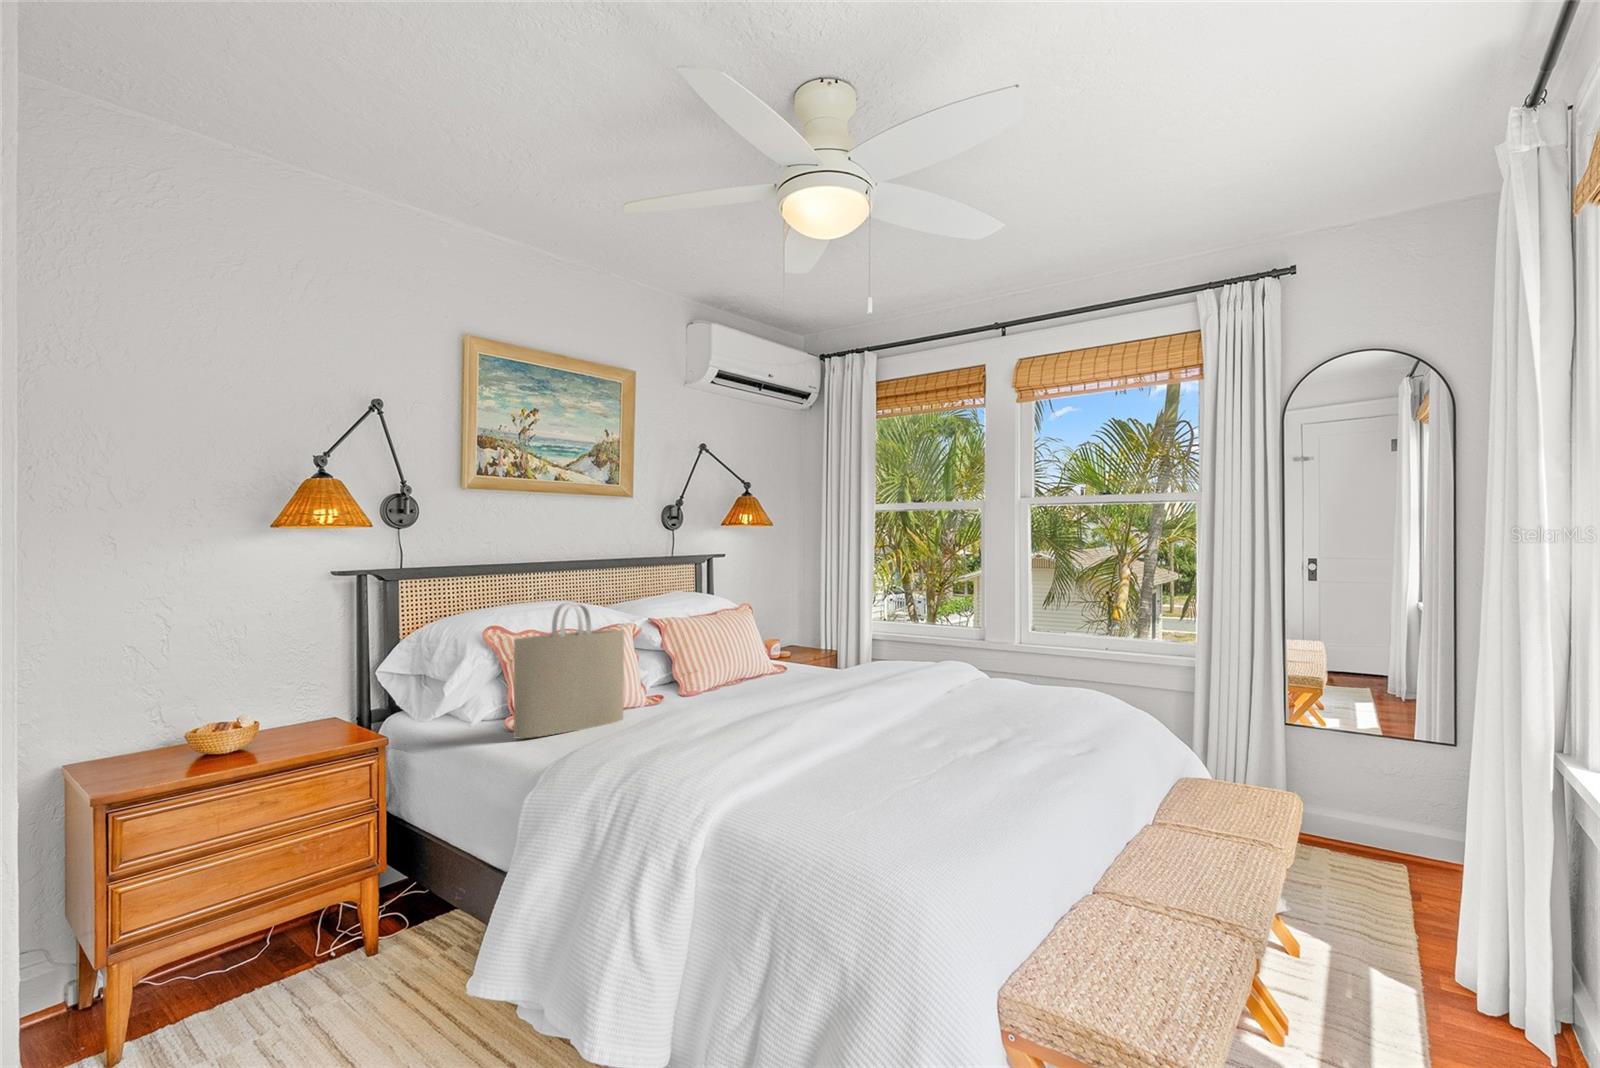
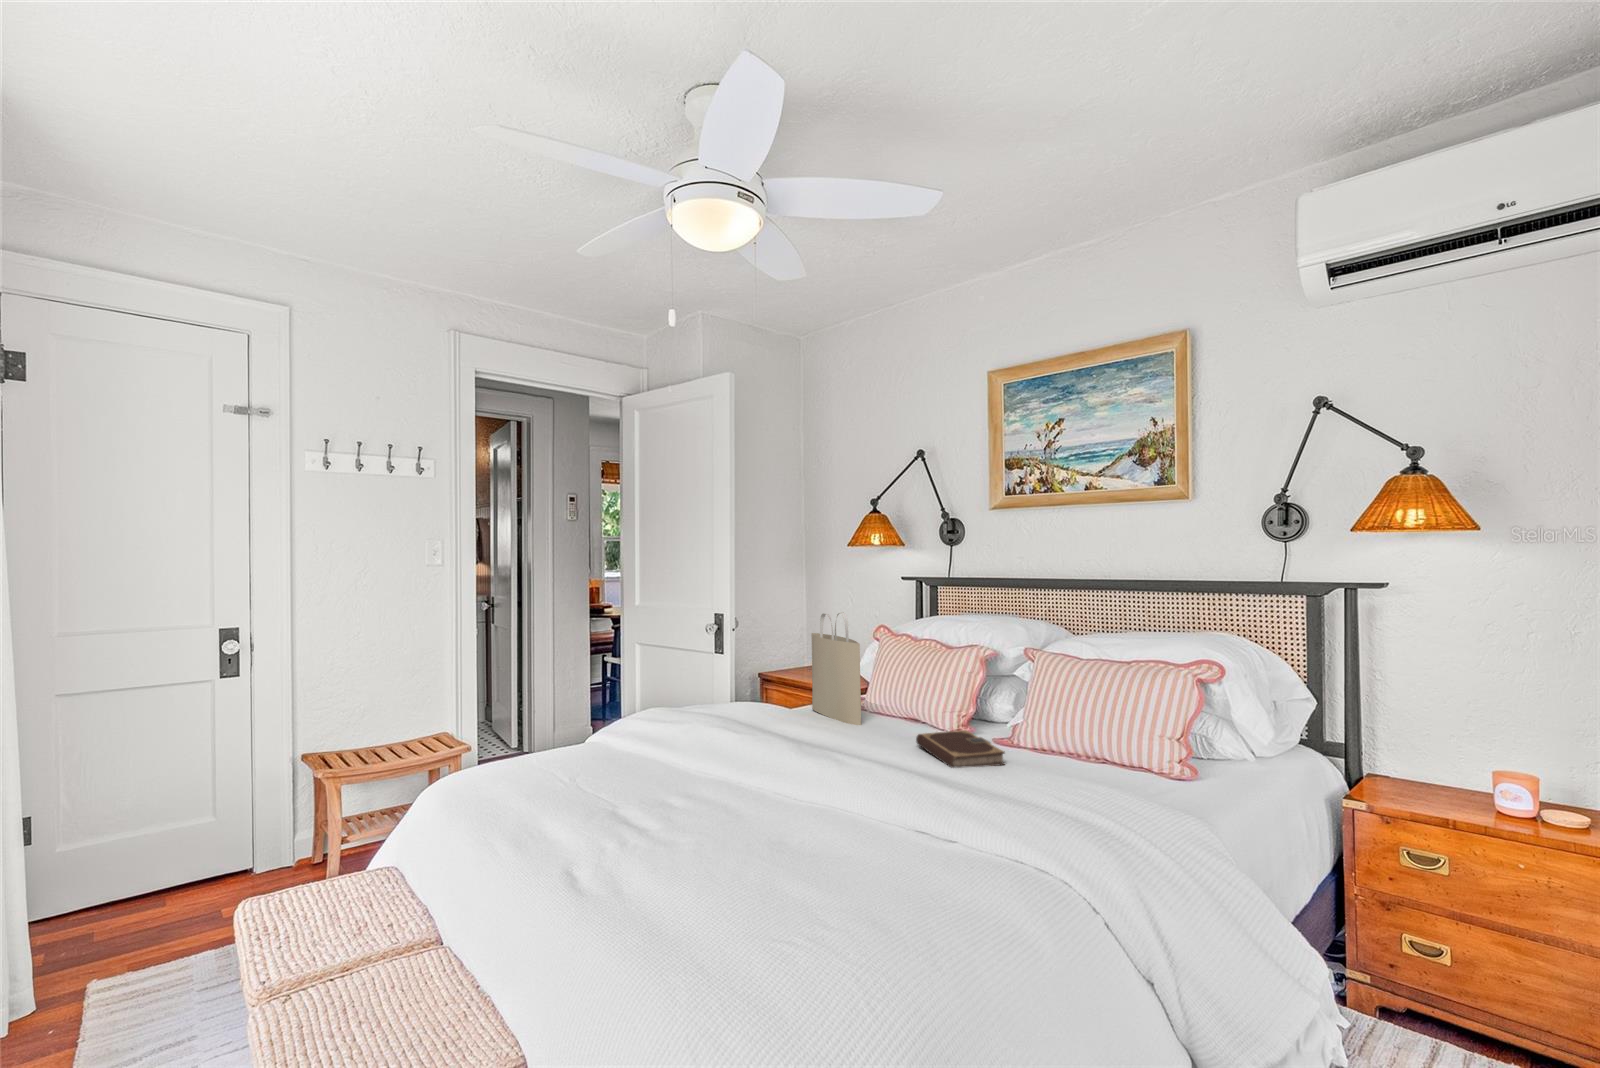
notebook: none [708,676,786,698] -> present [916,730,1005,768]

